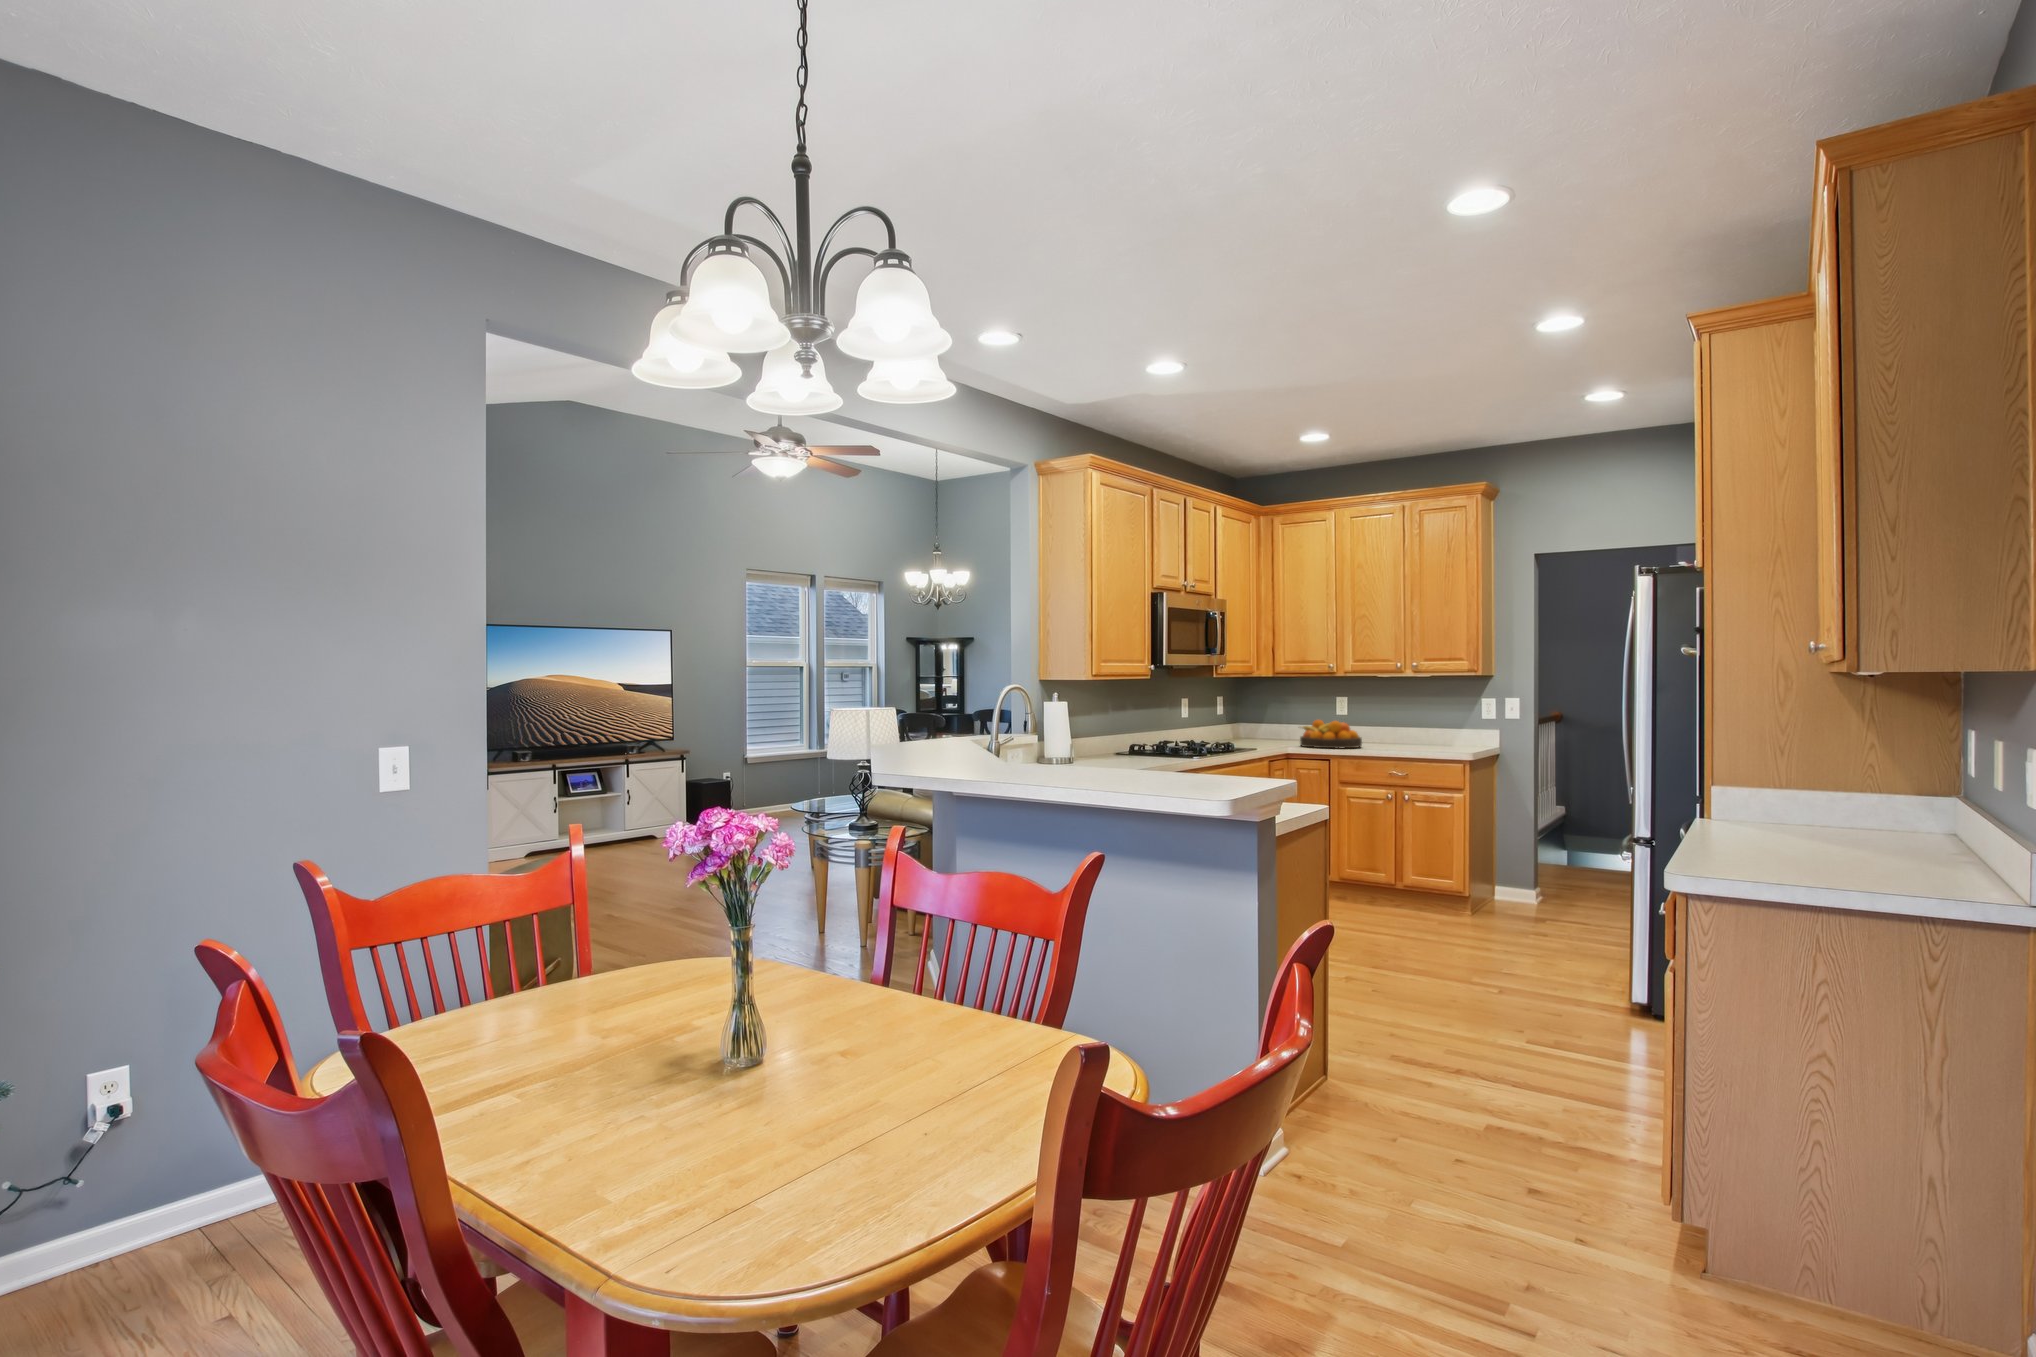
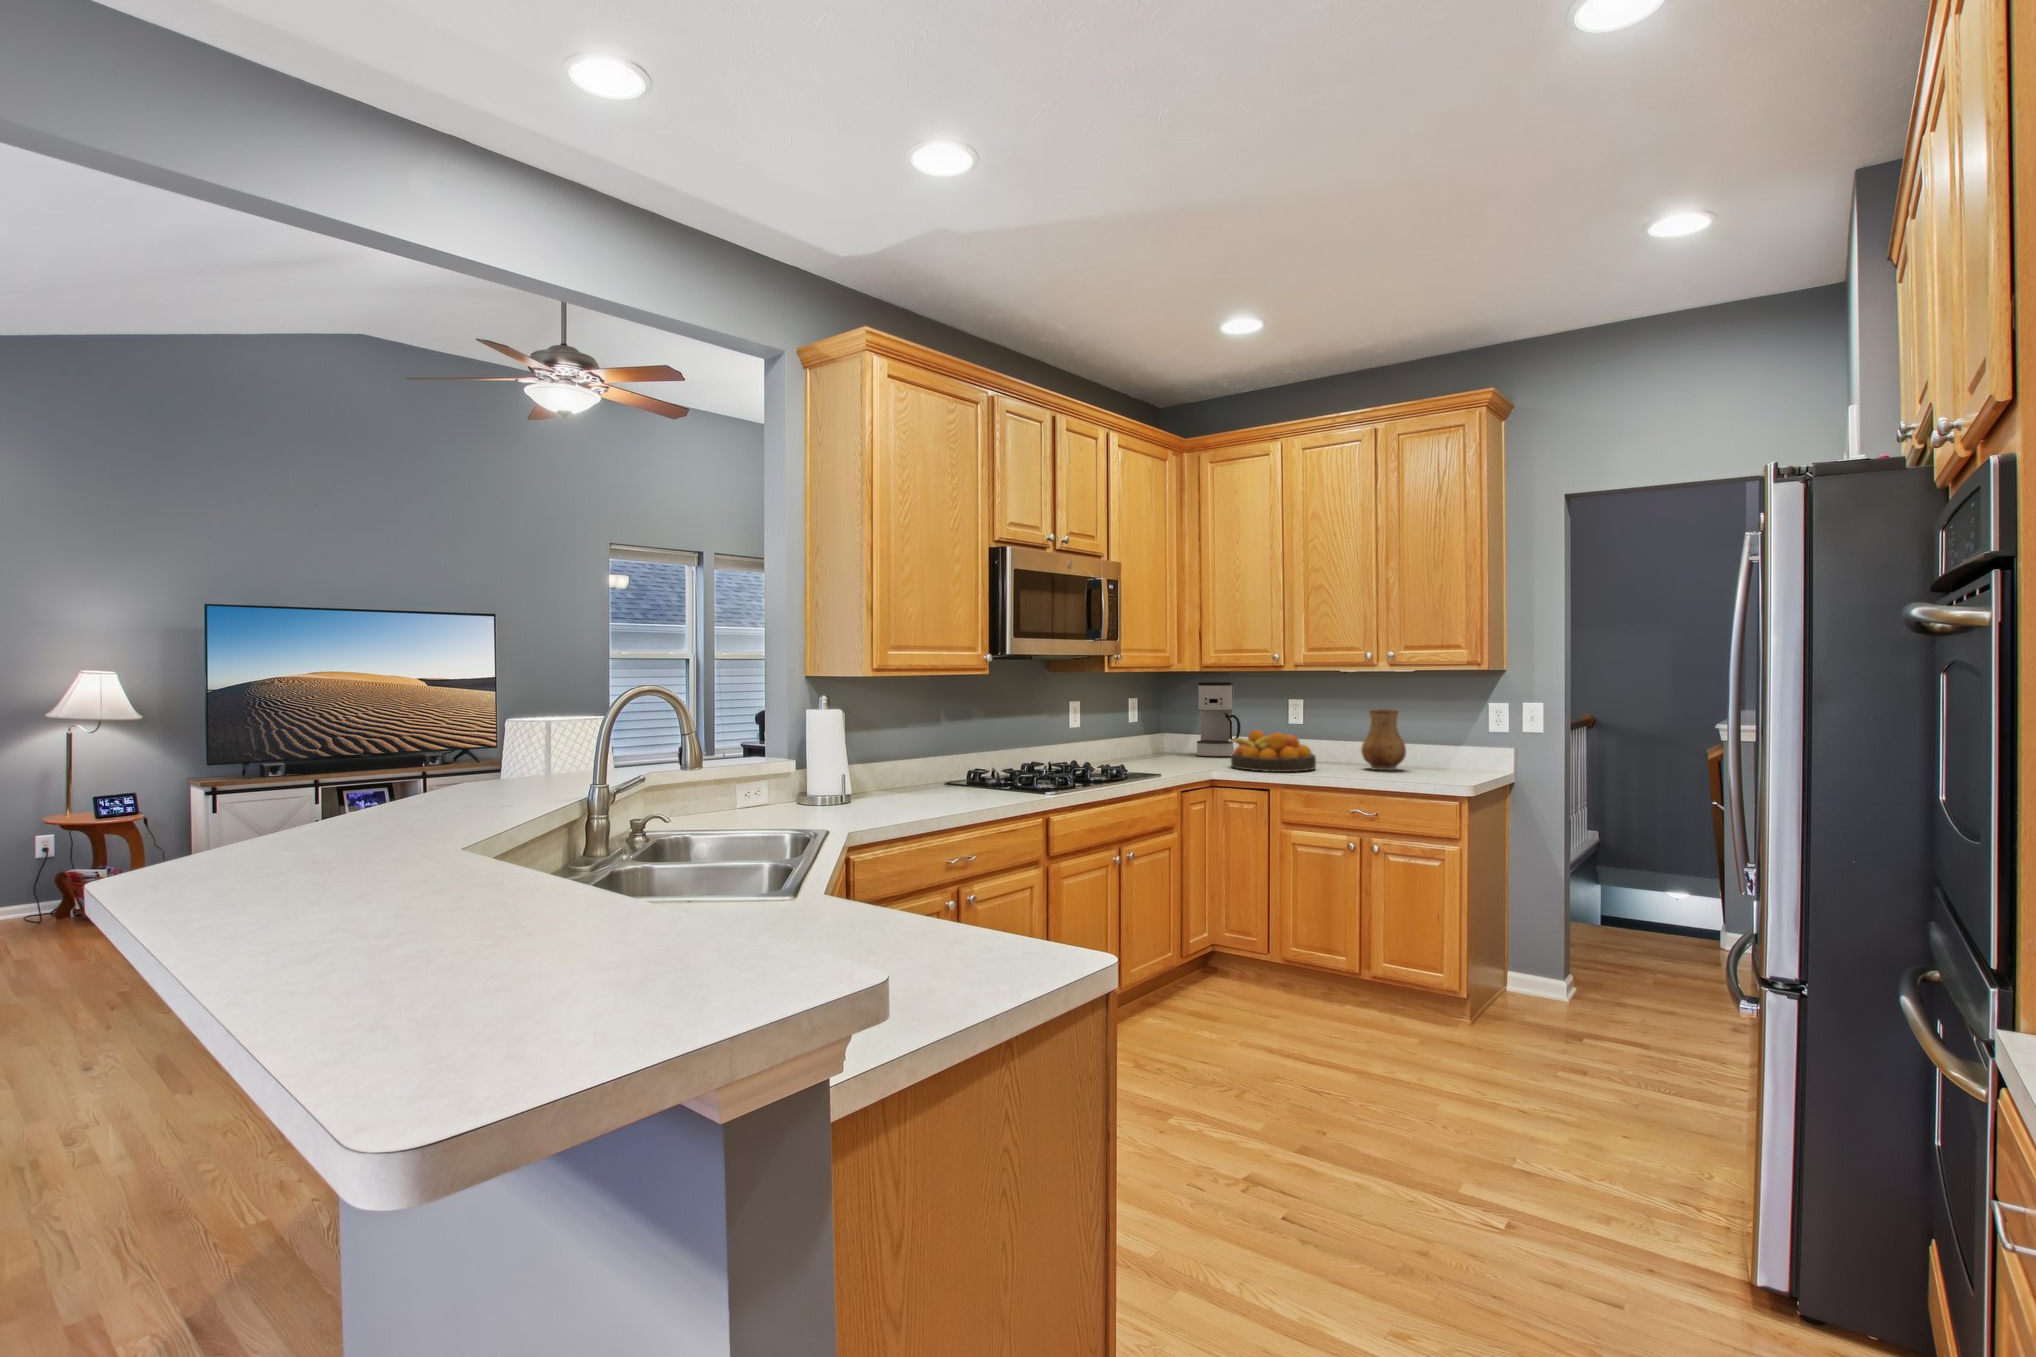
coffee maker: none [1267,686,1300,741] -> present [1197,682,1241,757]
ceramic pitcher: none [1393,705,1425,748] -> present [1361,709,1406,770]

